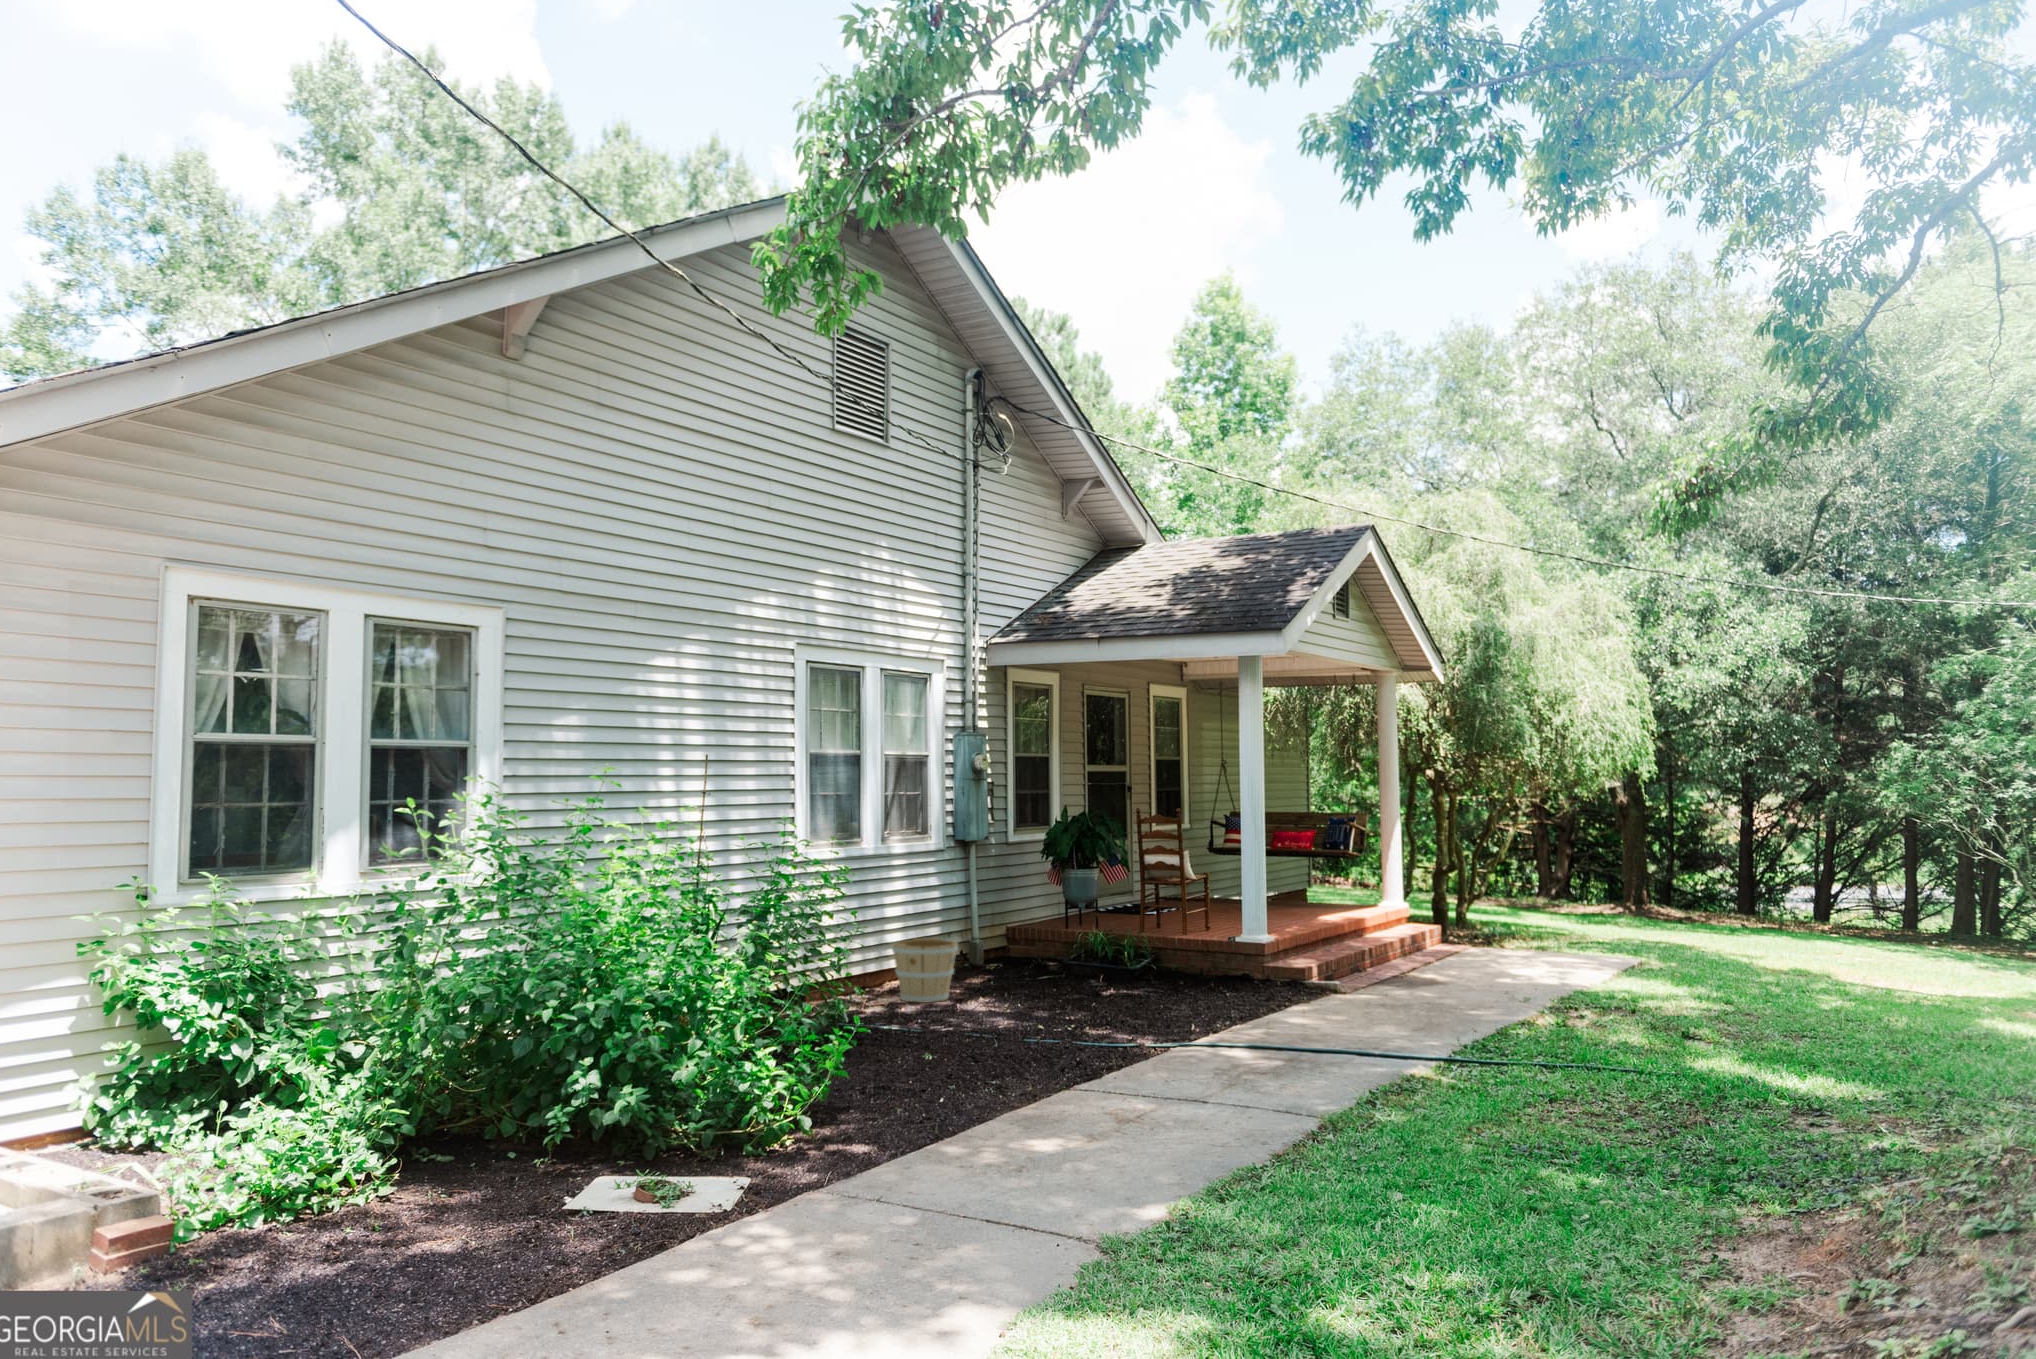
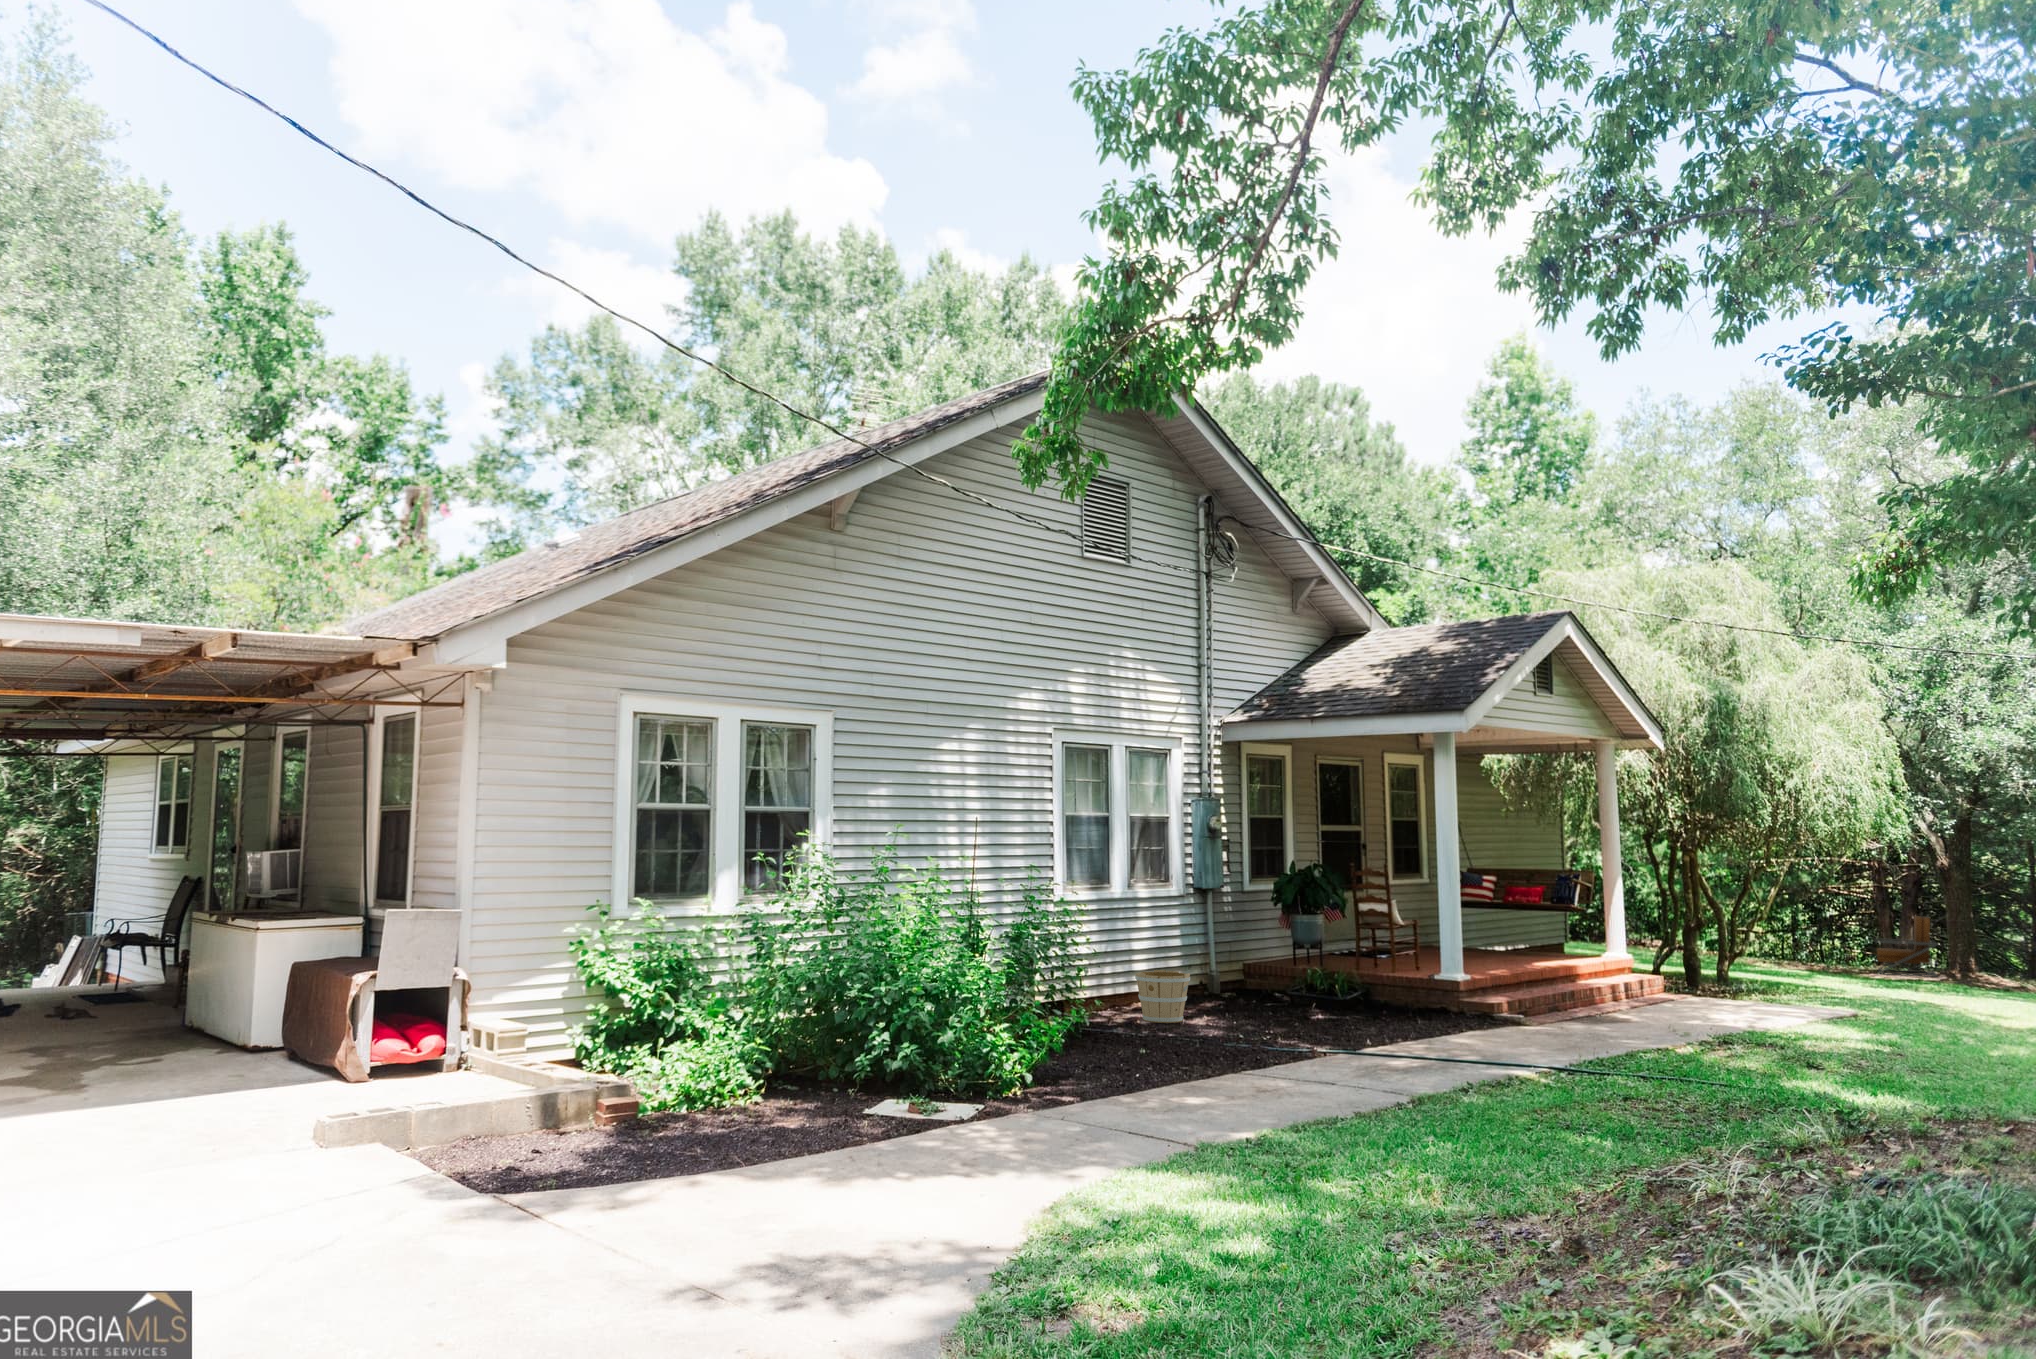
lounge chair: none [1562,847,1621,905] -> present [1875,916,1937,977]

